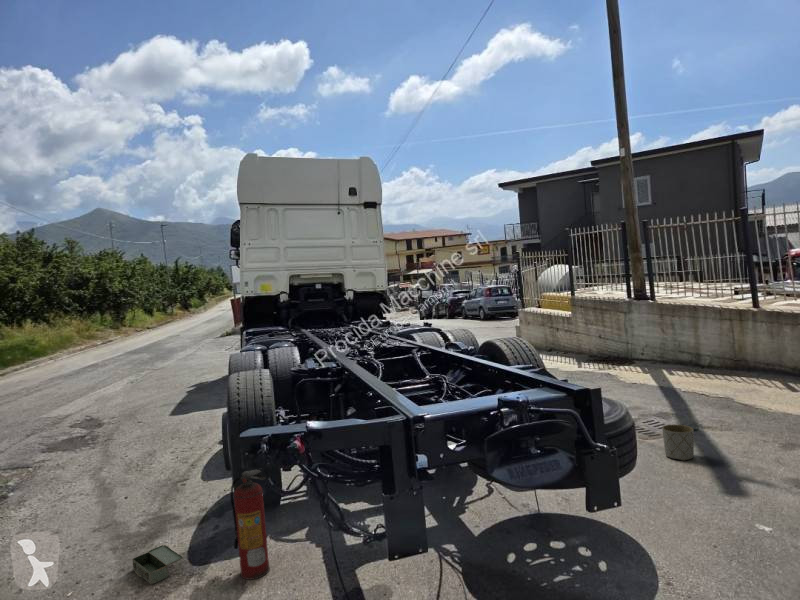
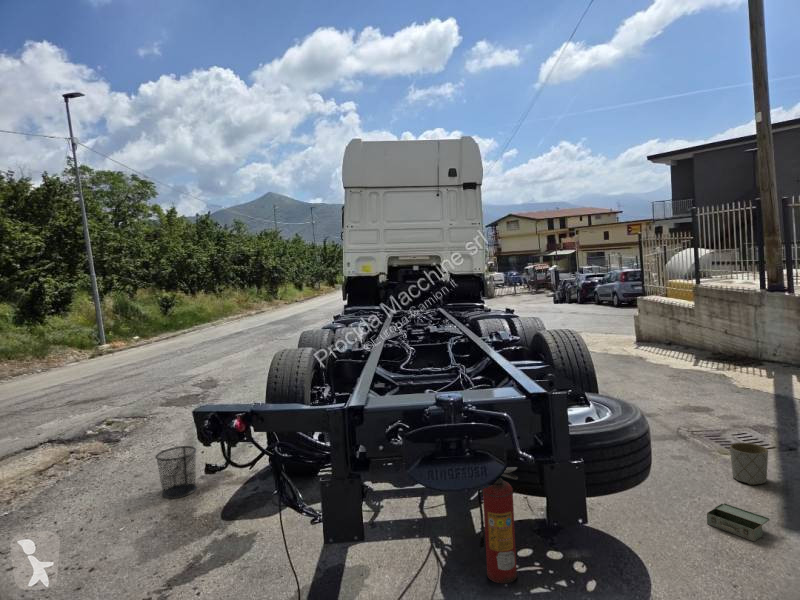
fire extinguisher: present [231,470,270,580] -> present [478,467,518,583]
waste bin: none [77,489,130,555] -> present [156,446,197,499]
toolbox: present [132,545,183,585] -> present [707,503,770,541]

